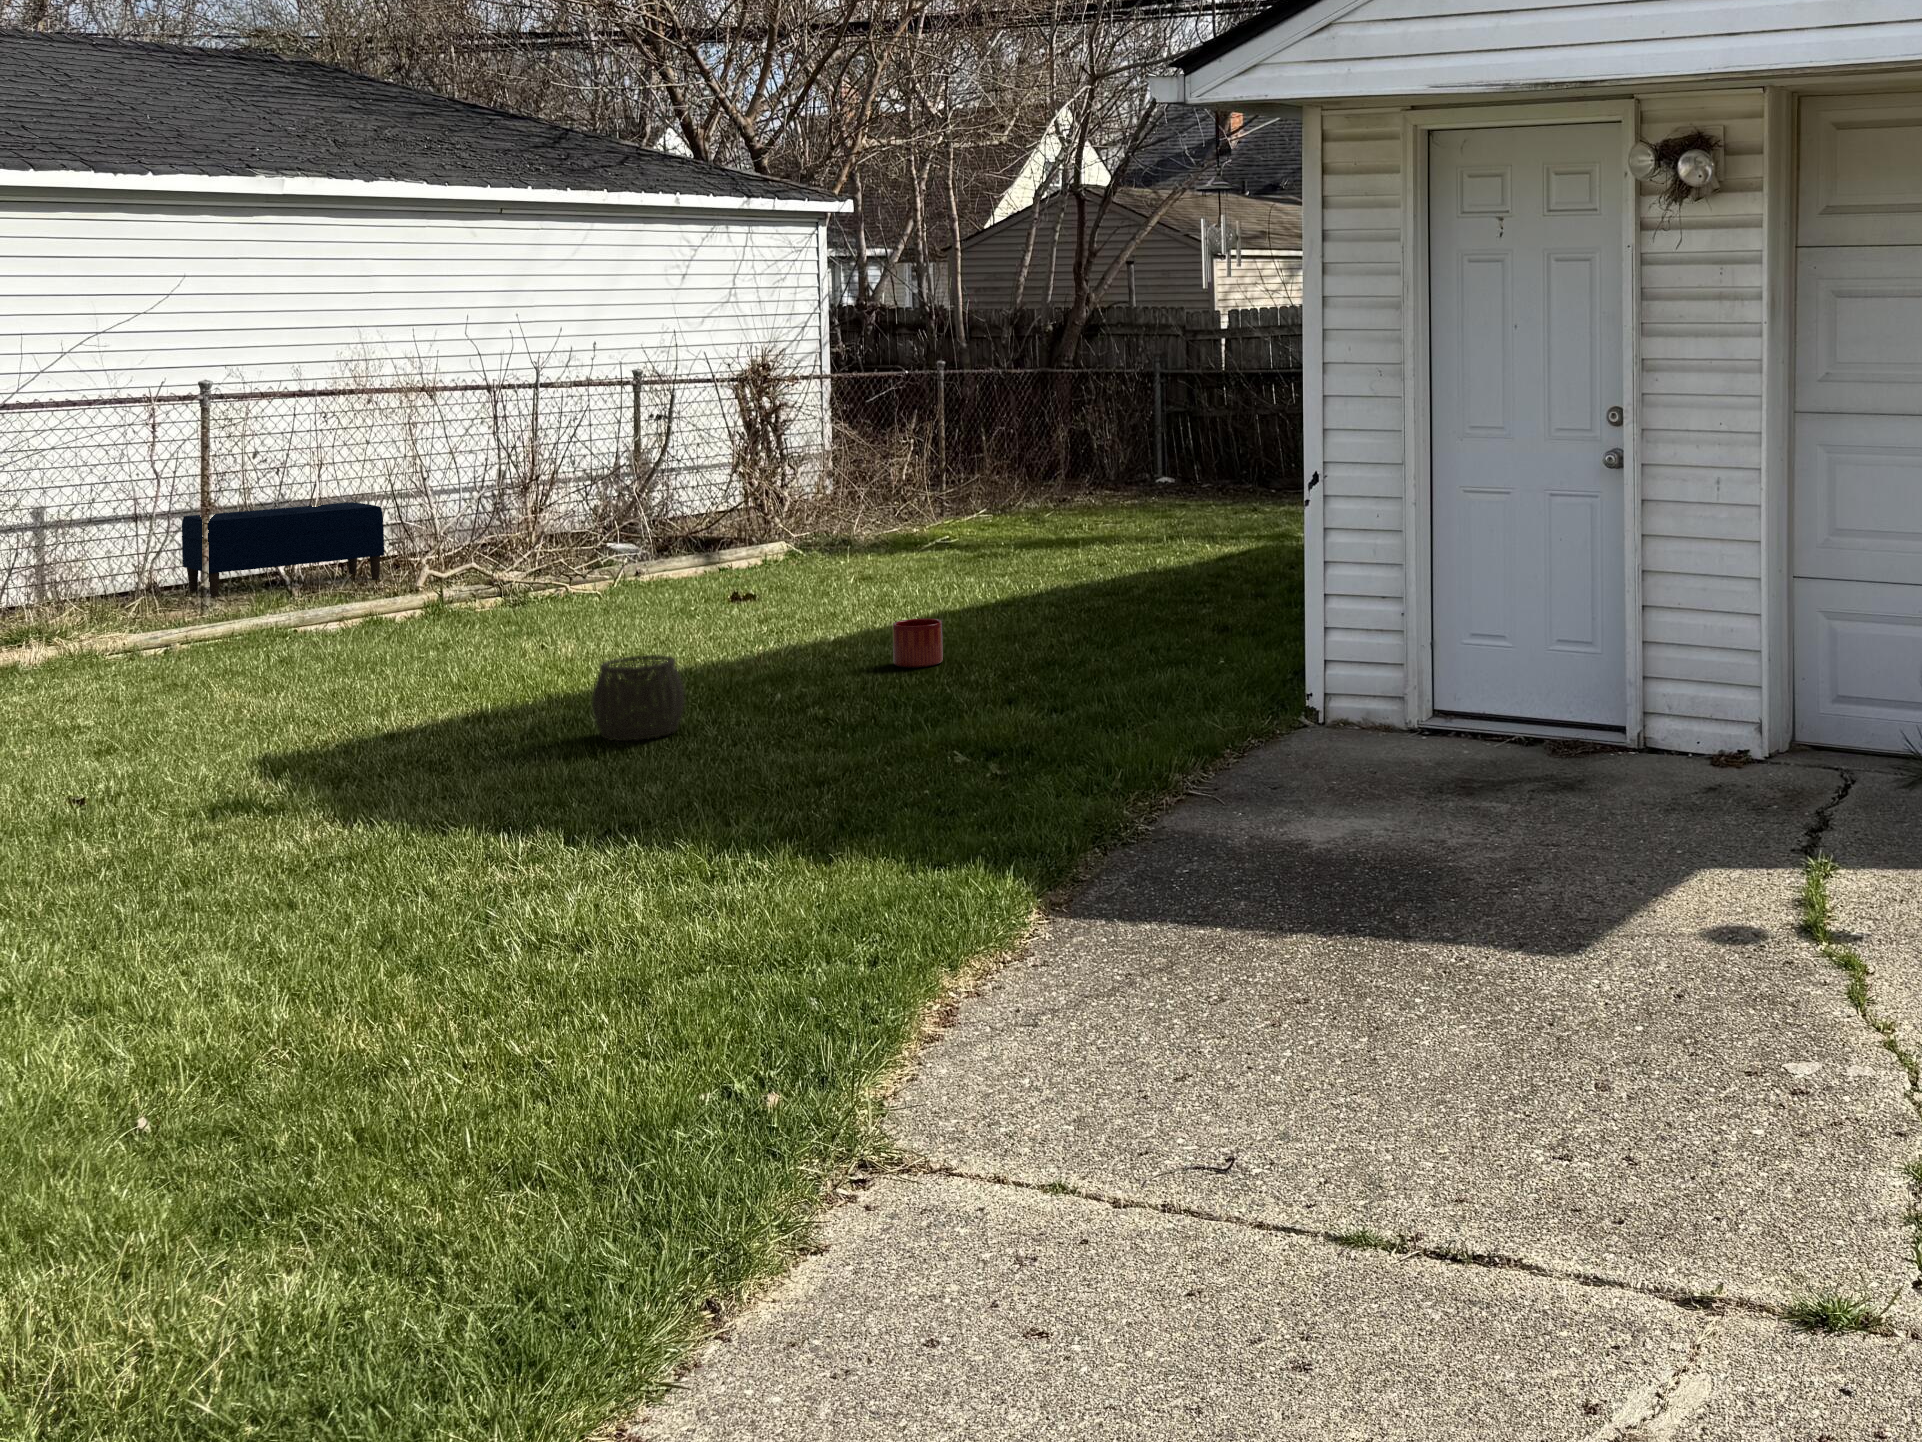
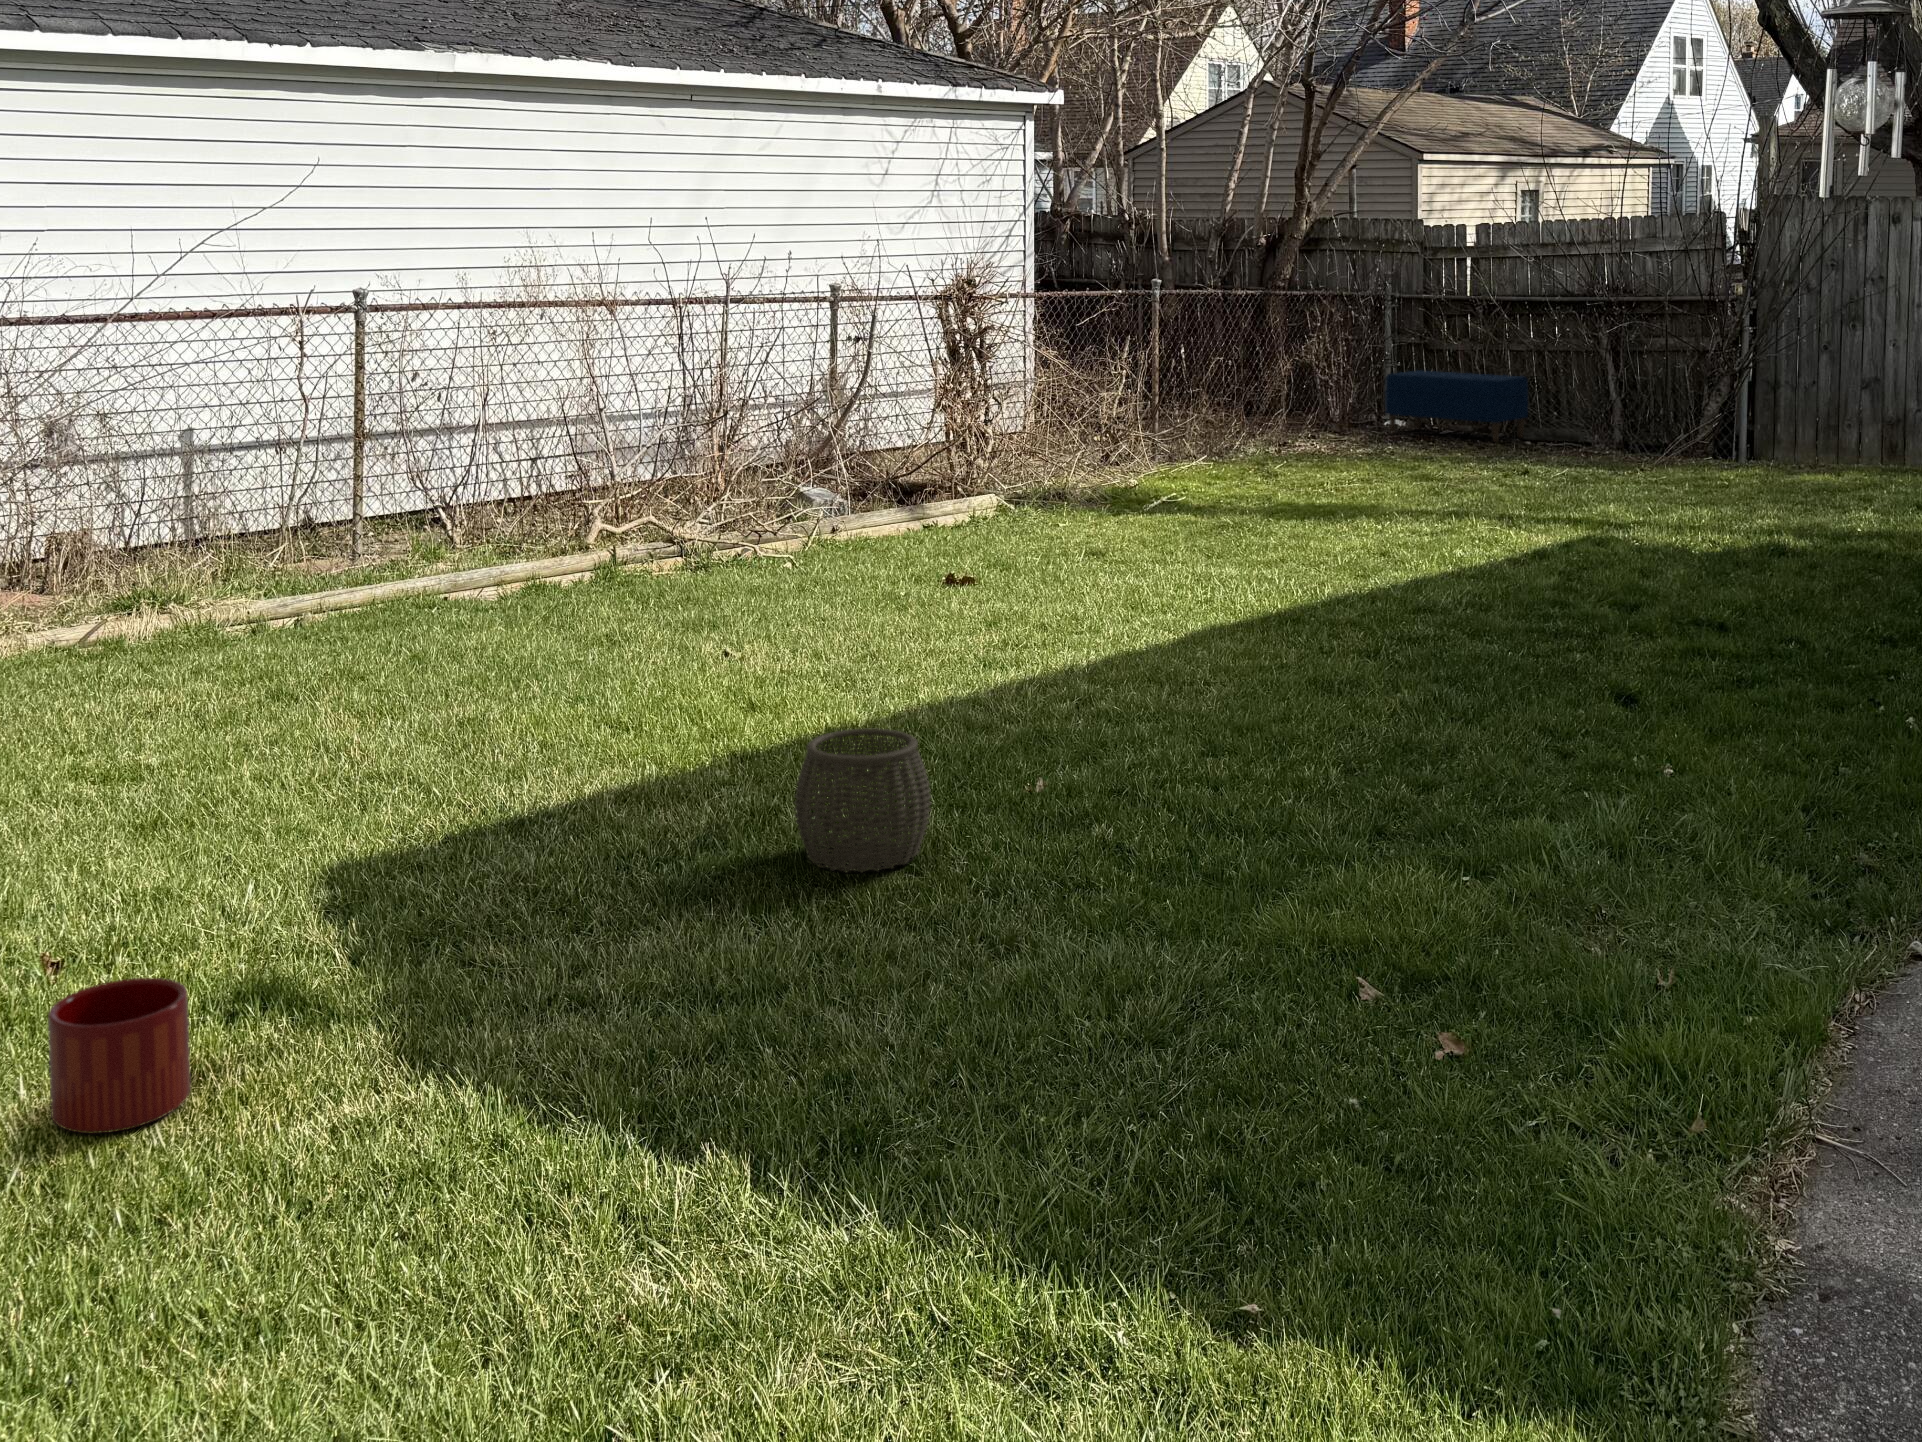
bench: present [182,502,384,597] -> present [1385,370,1528,442]
planter: present [893,619,943,668] -> present [48,978,191,1134]

